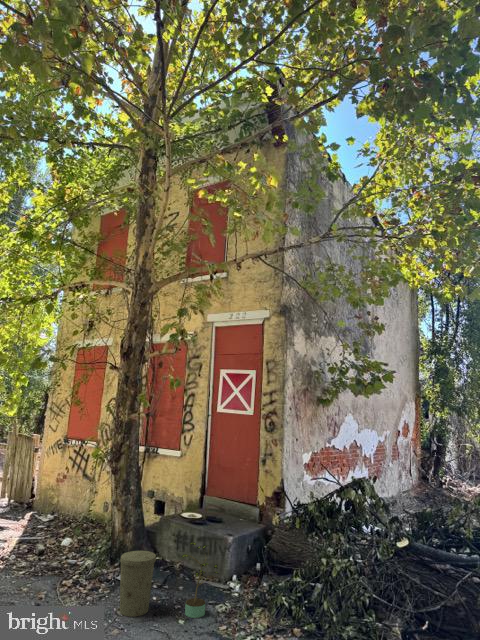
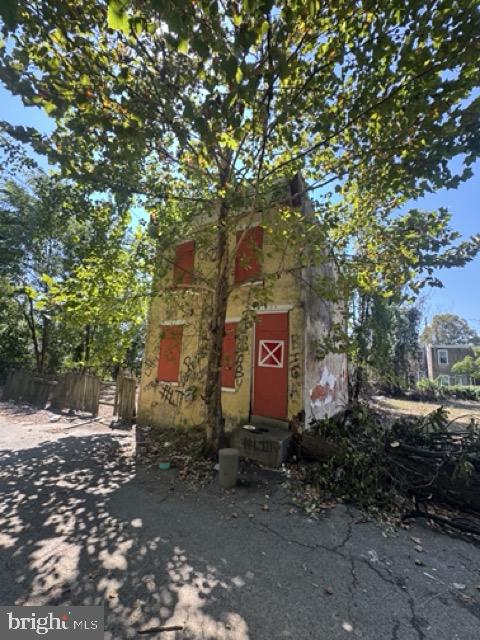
potted plant: present [182,542,218,618] -> present [158,431,177,469]

